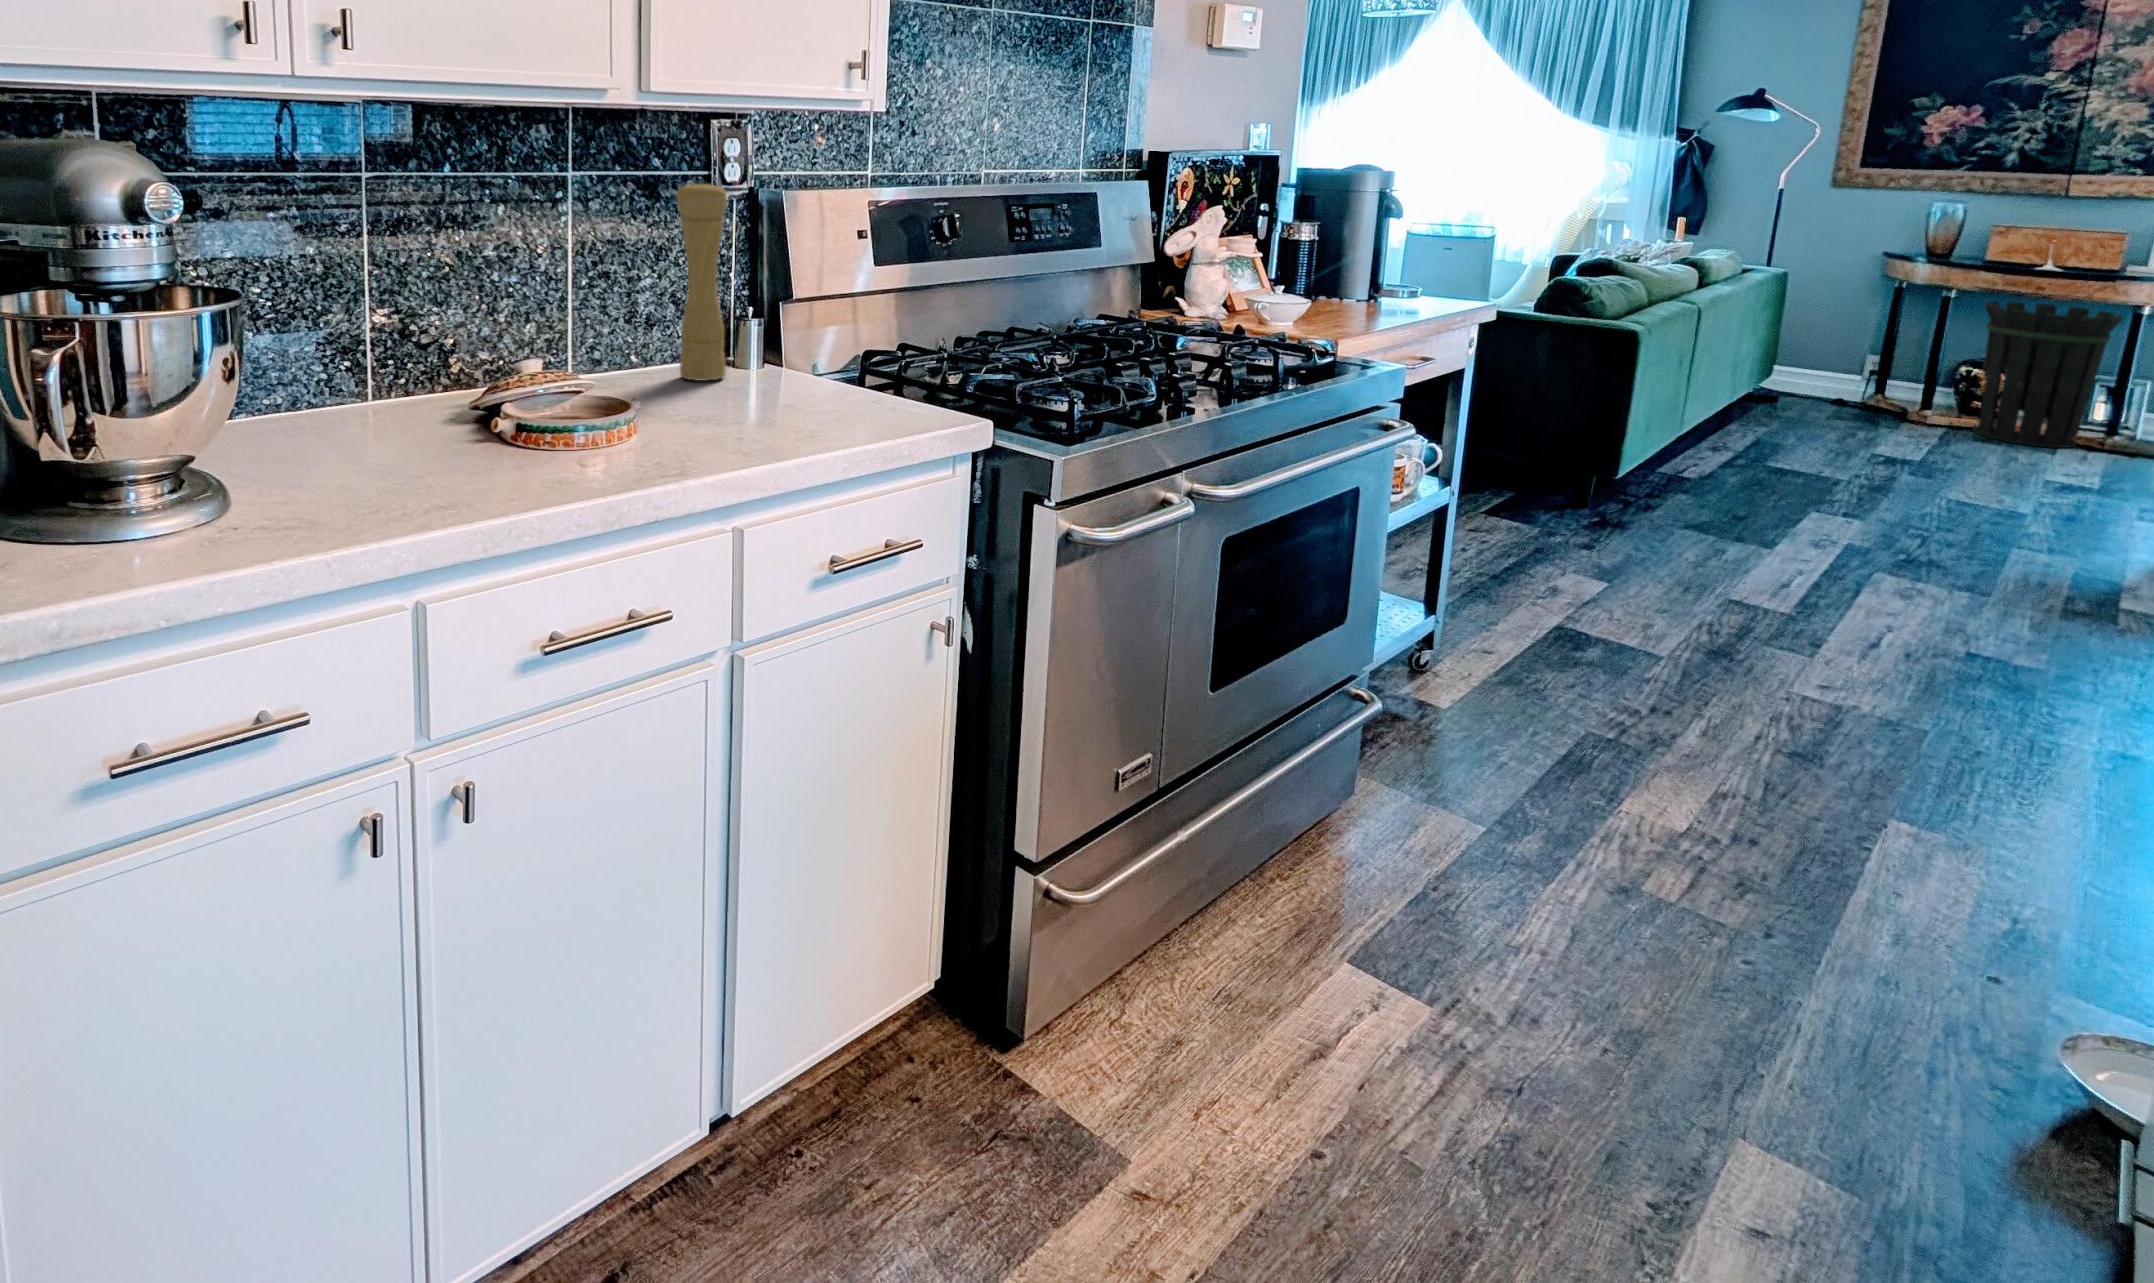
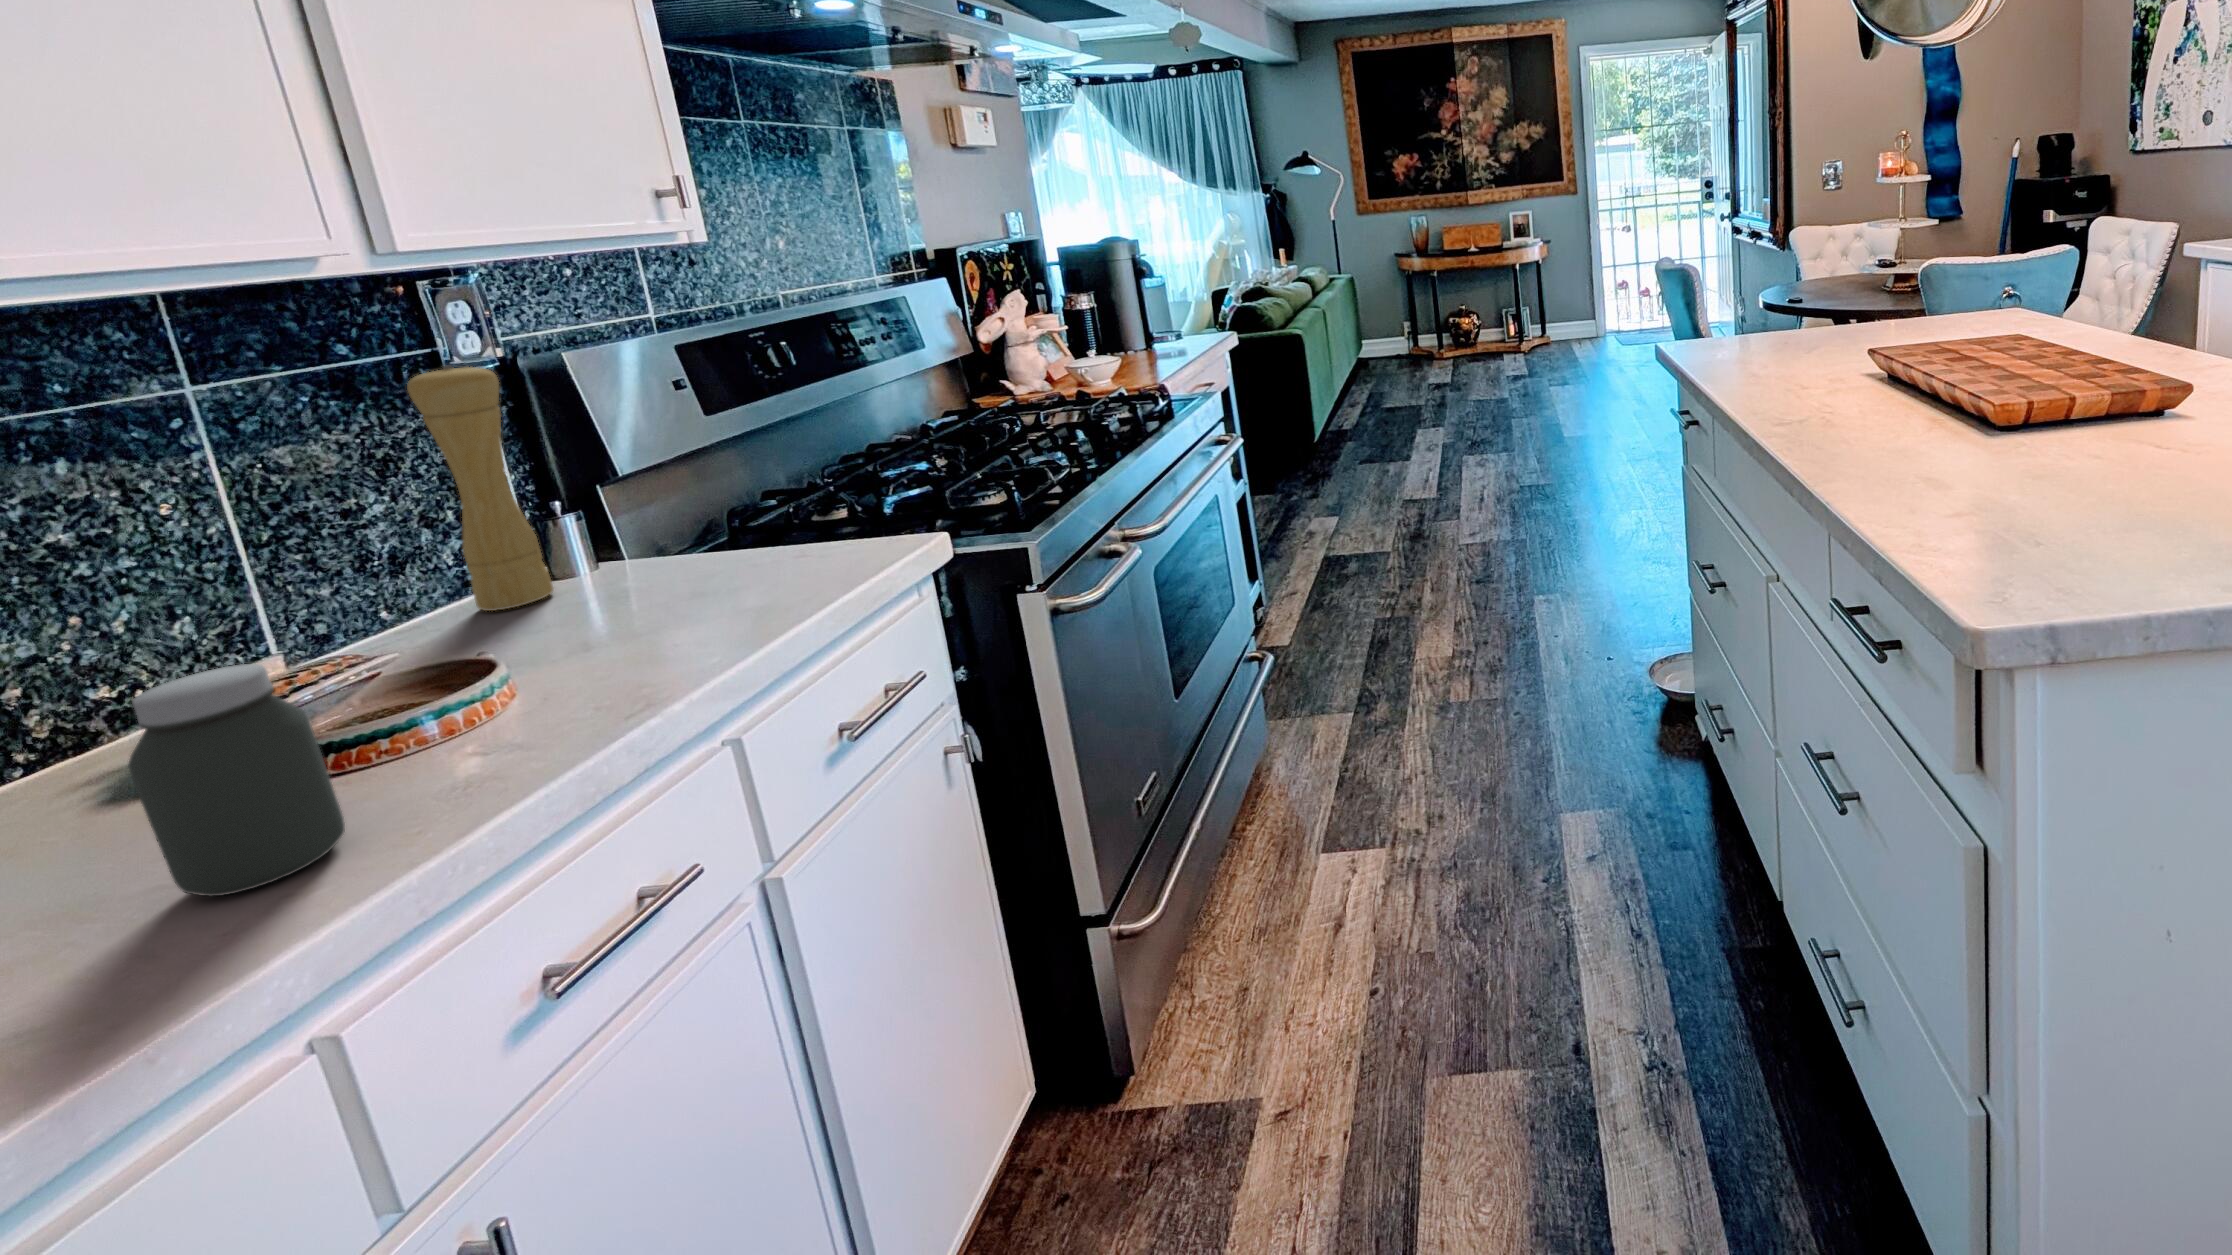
waste bin: present [1972,301,2123,448] -> none [1450,272,1513,357]
jar: none [421,339,504,487] -> present [128,664,345,896]

